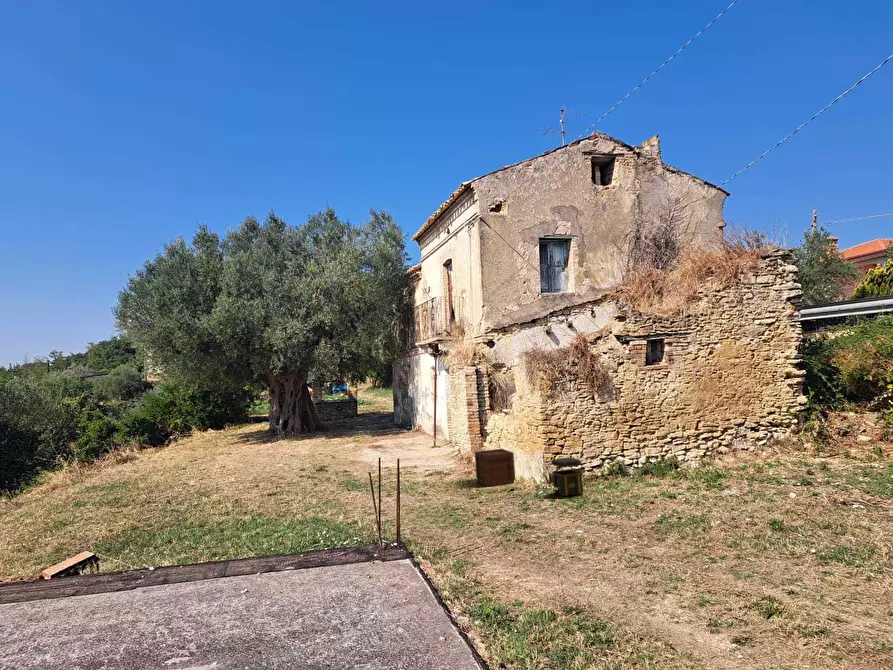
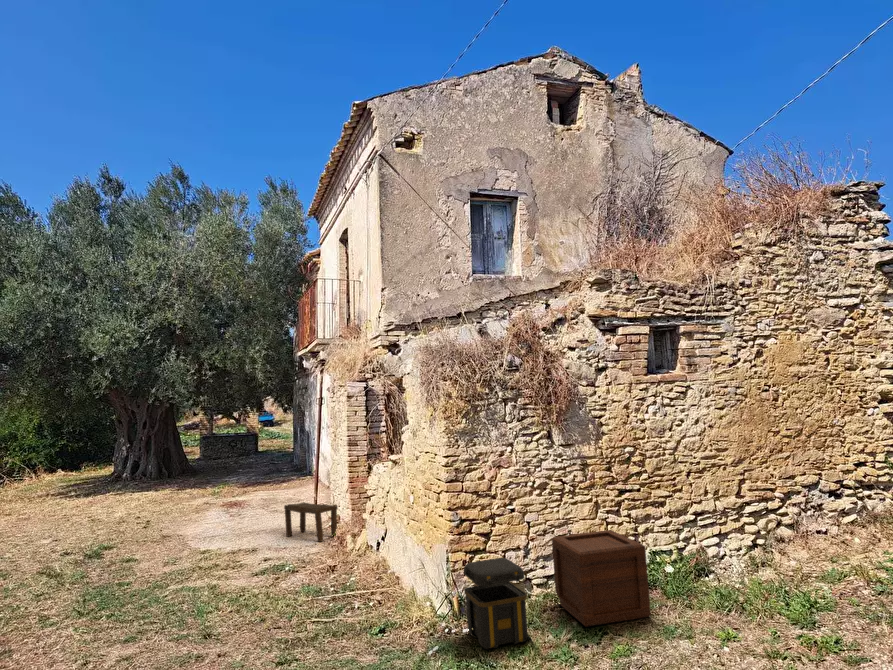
bench: none [426,443,461,465] -> present [284,502,338,542]
wooden crate: present [475,449,516,486] -> present [552,530,651,627]

